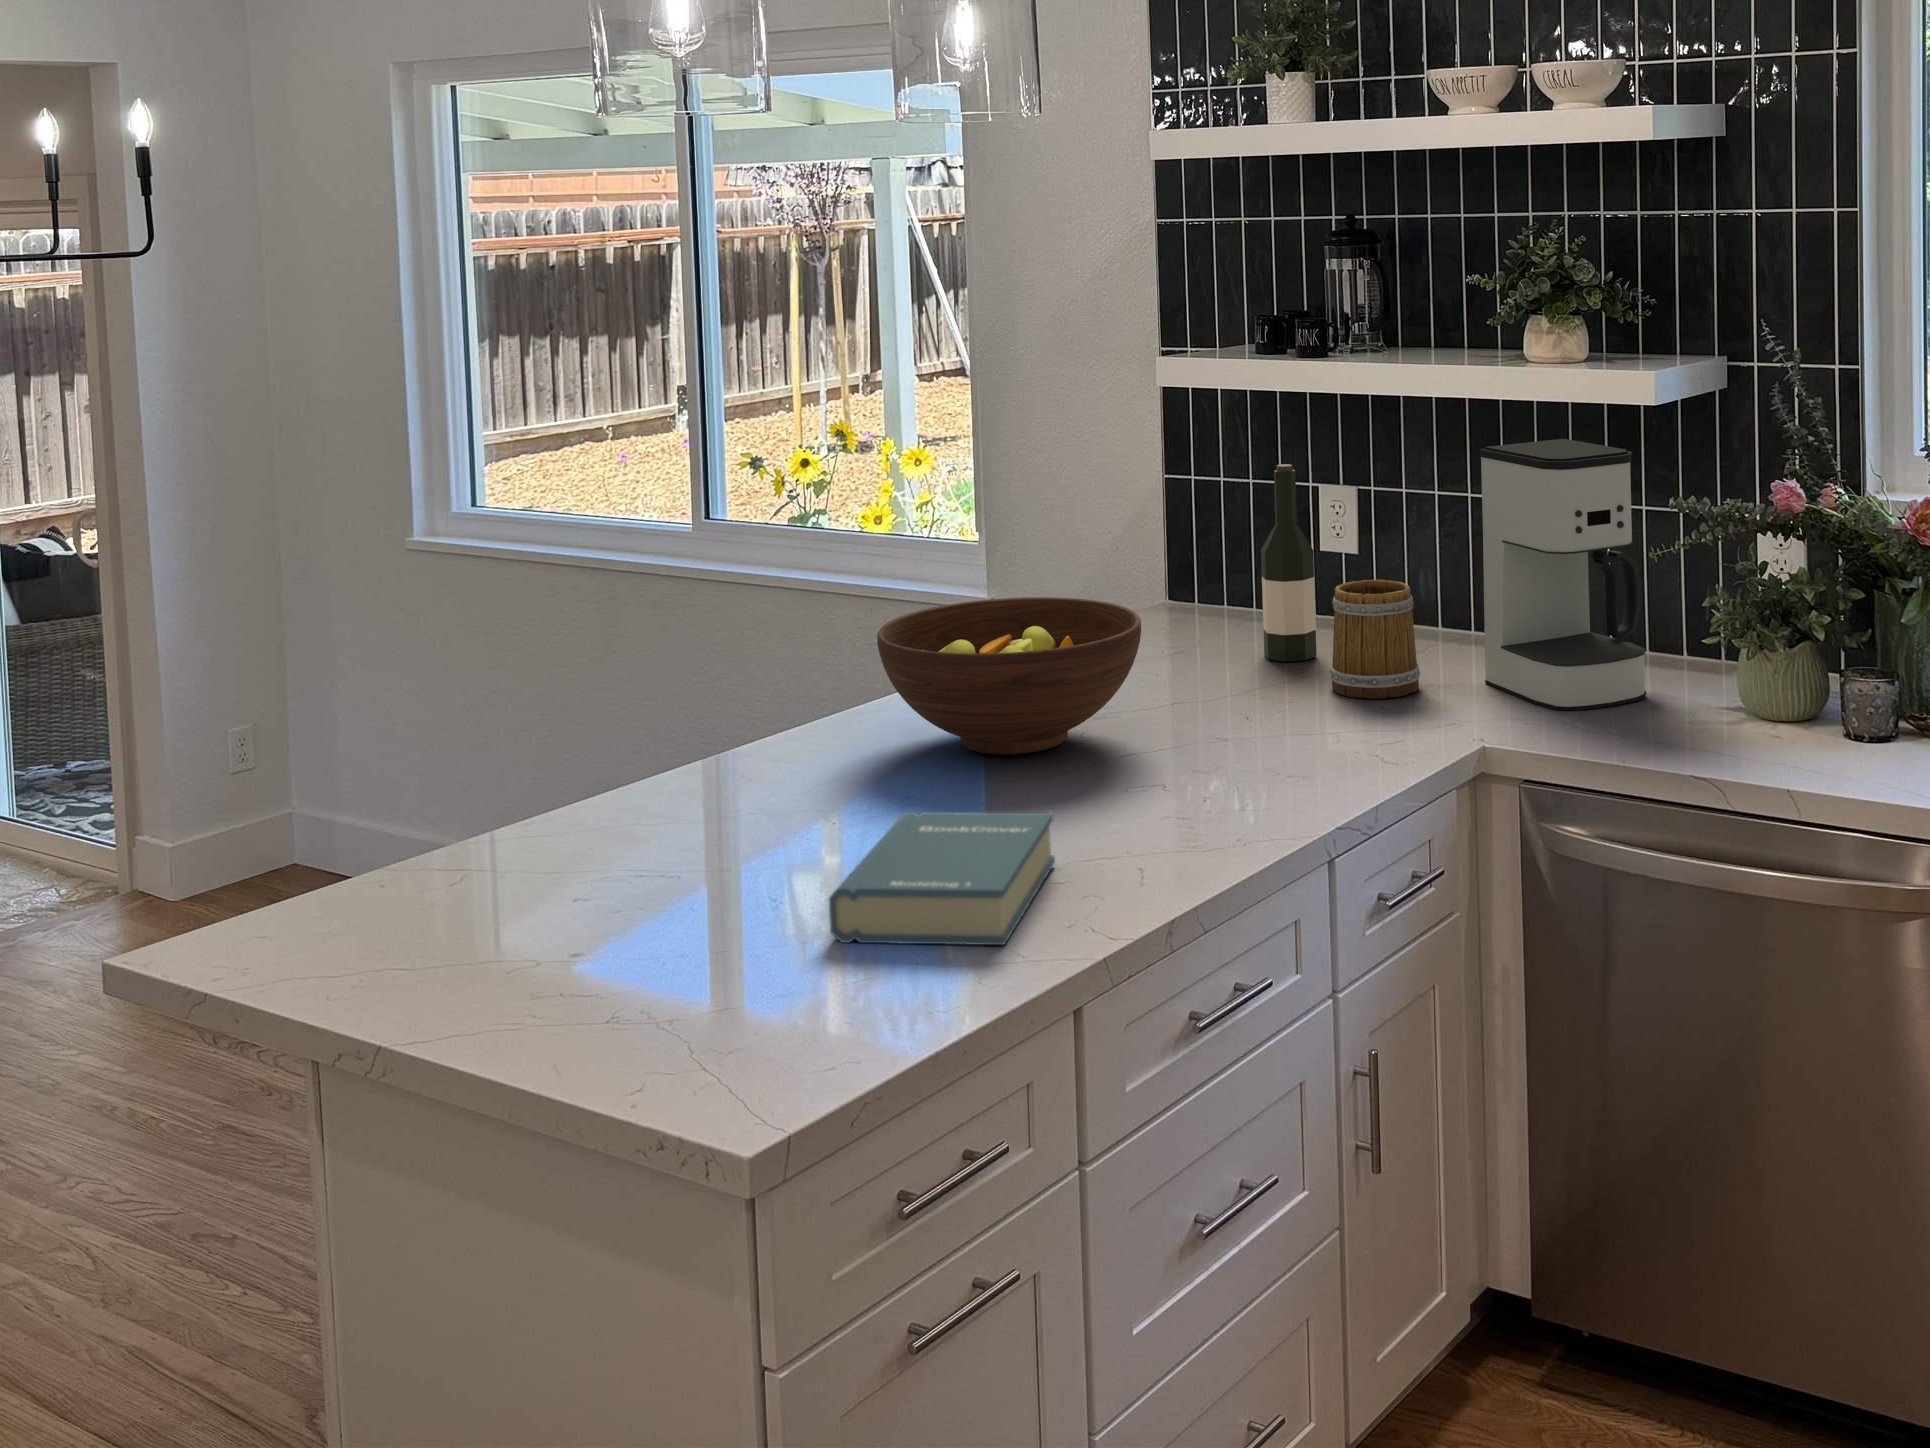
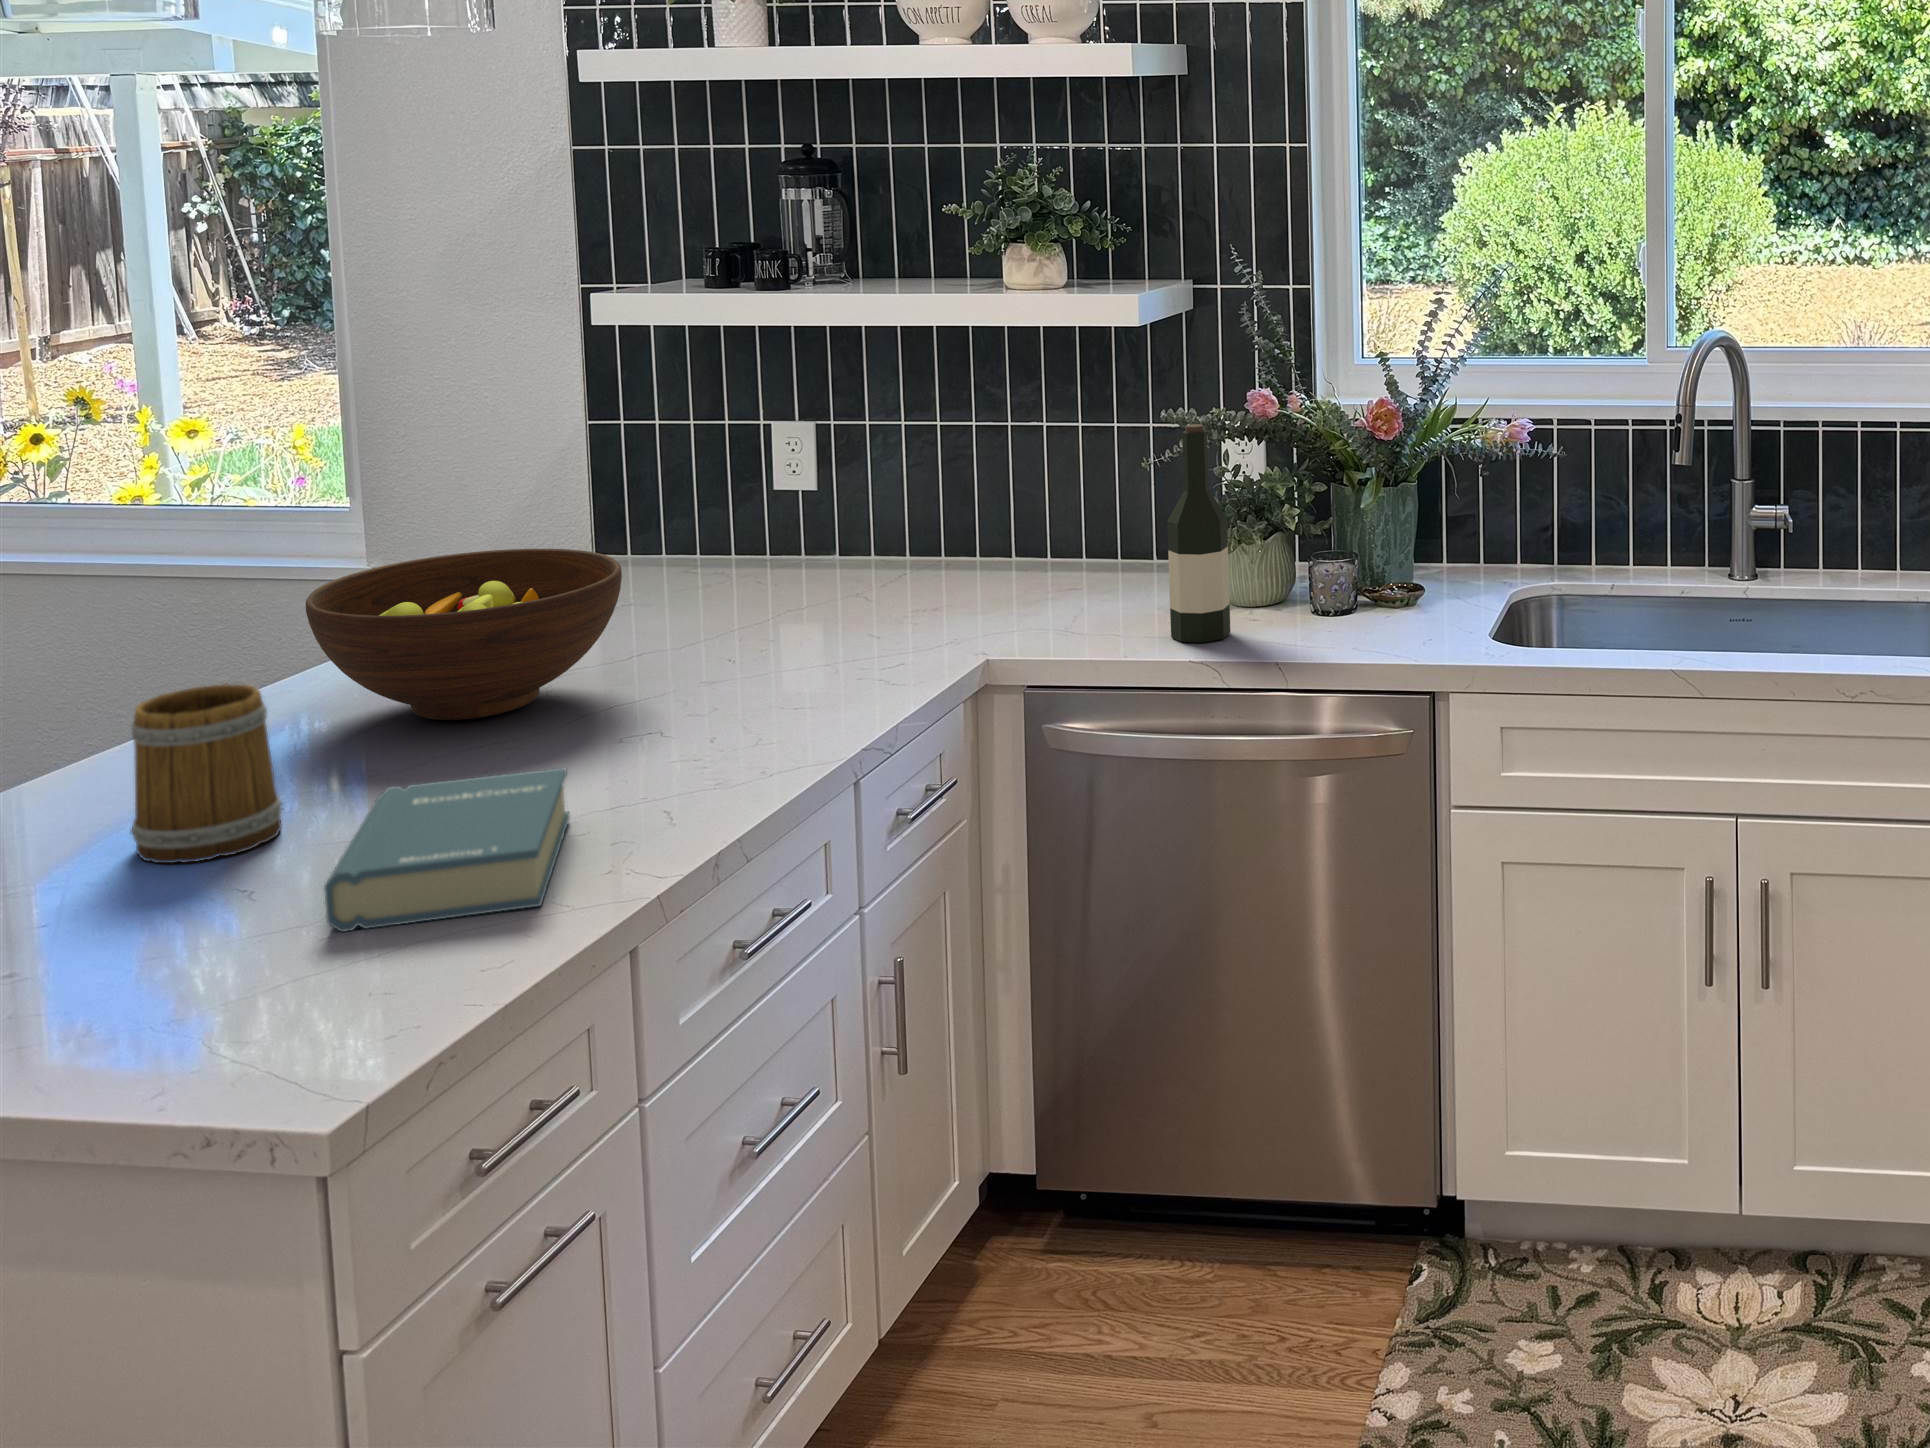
coffee maker: present [1480,439,1646,710] -> none [960,360,1126,617]
wine bottle: present [1261,464,1317,662] -> present [1167,424,1230,643]
mug: present [1330,580,1420,699] -> present [131,684,282,863]

